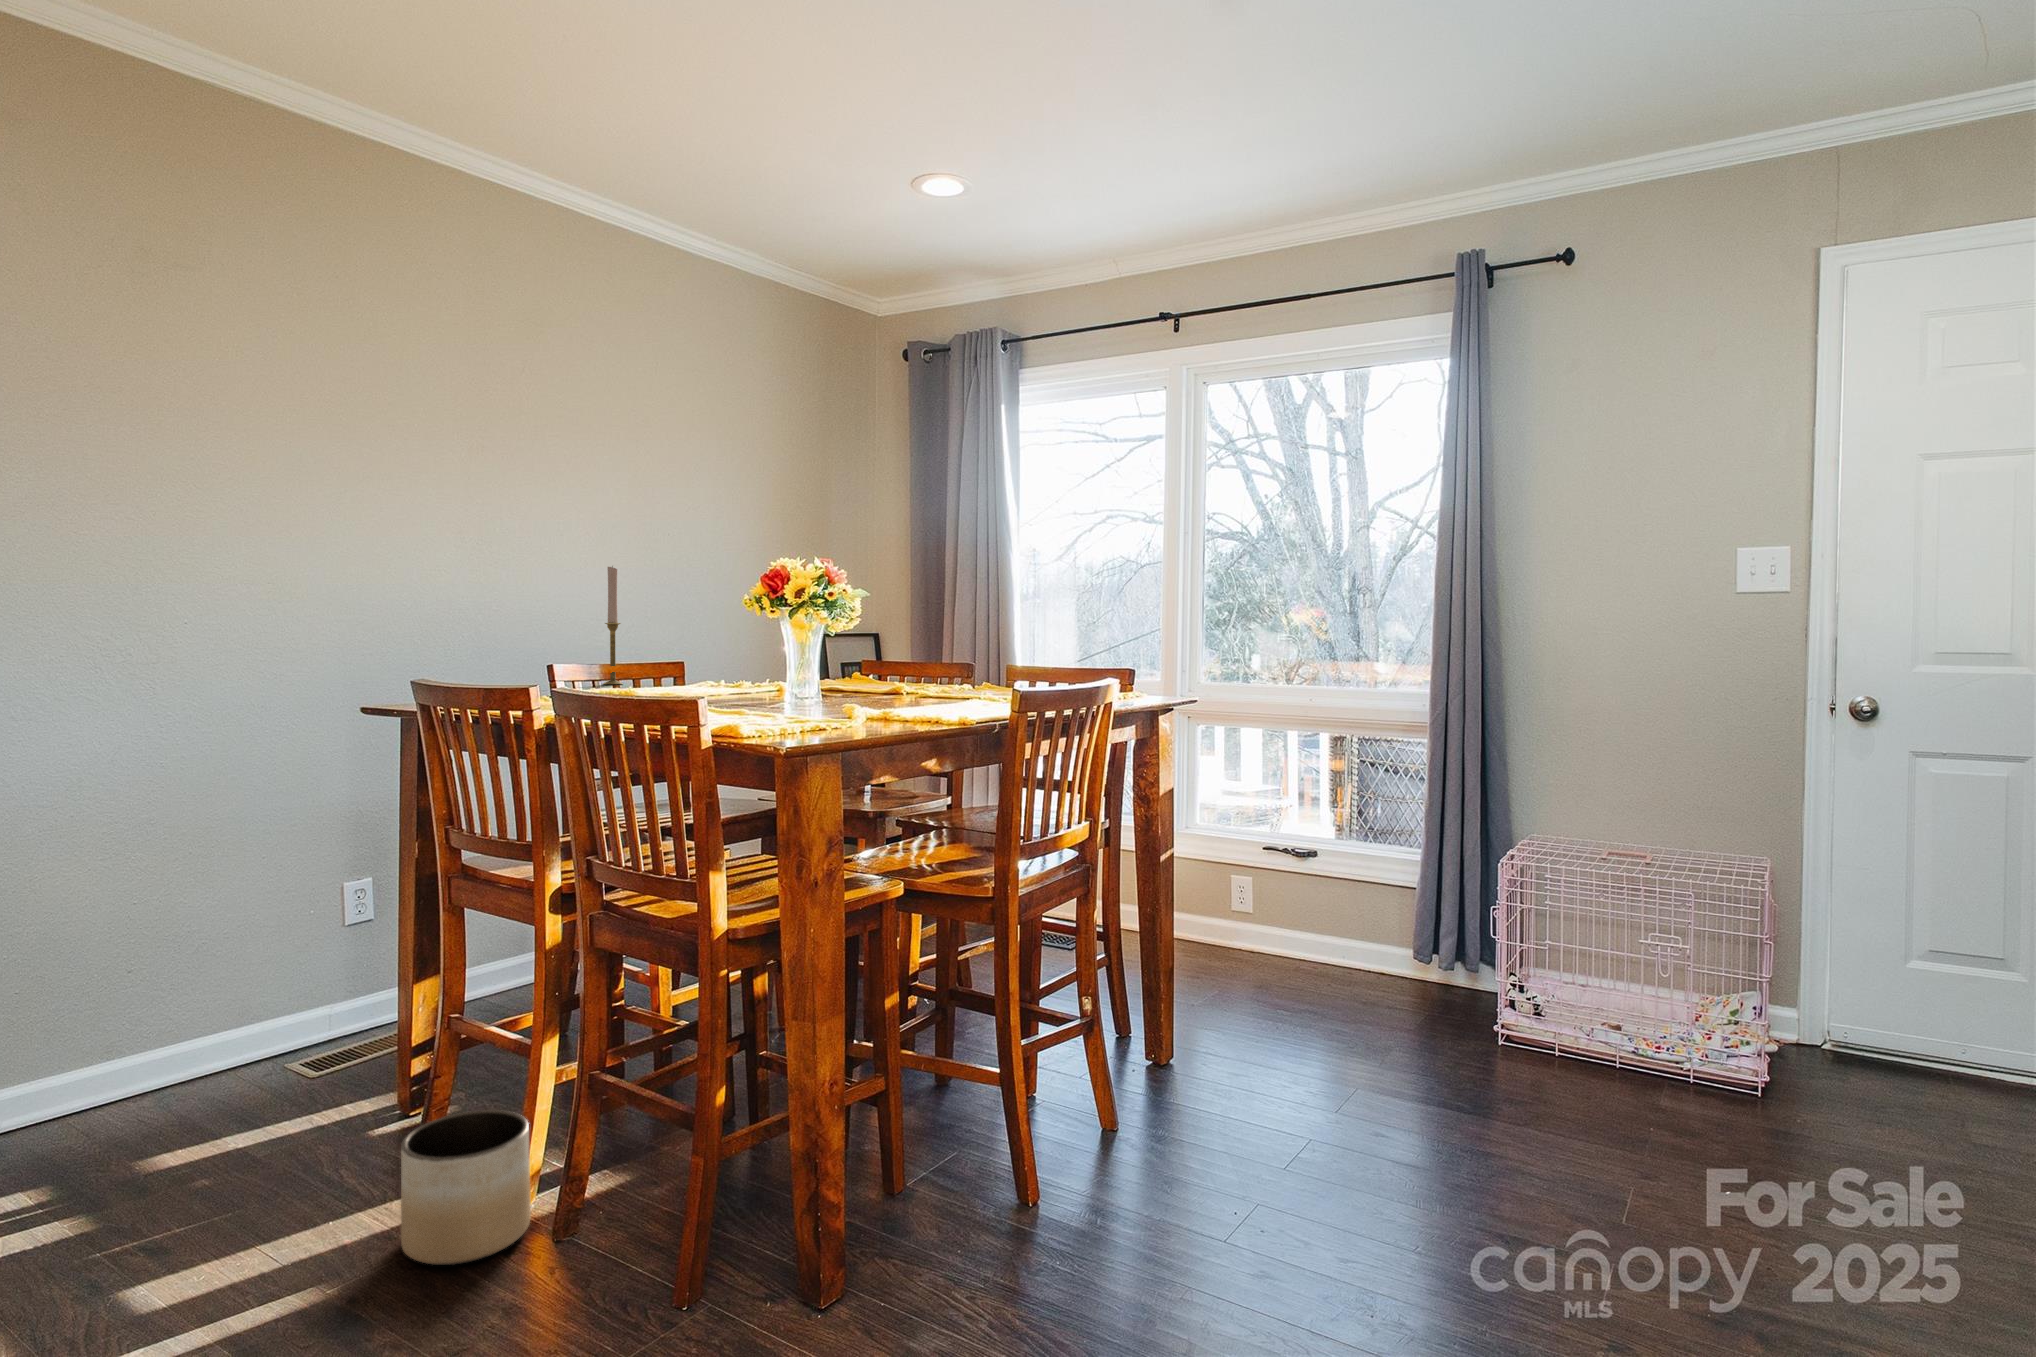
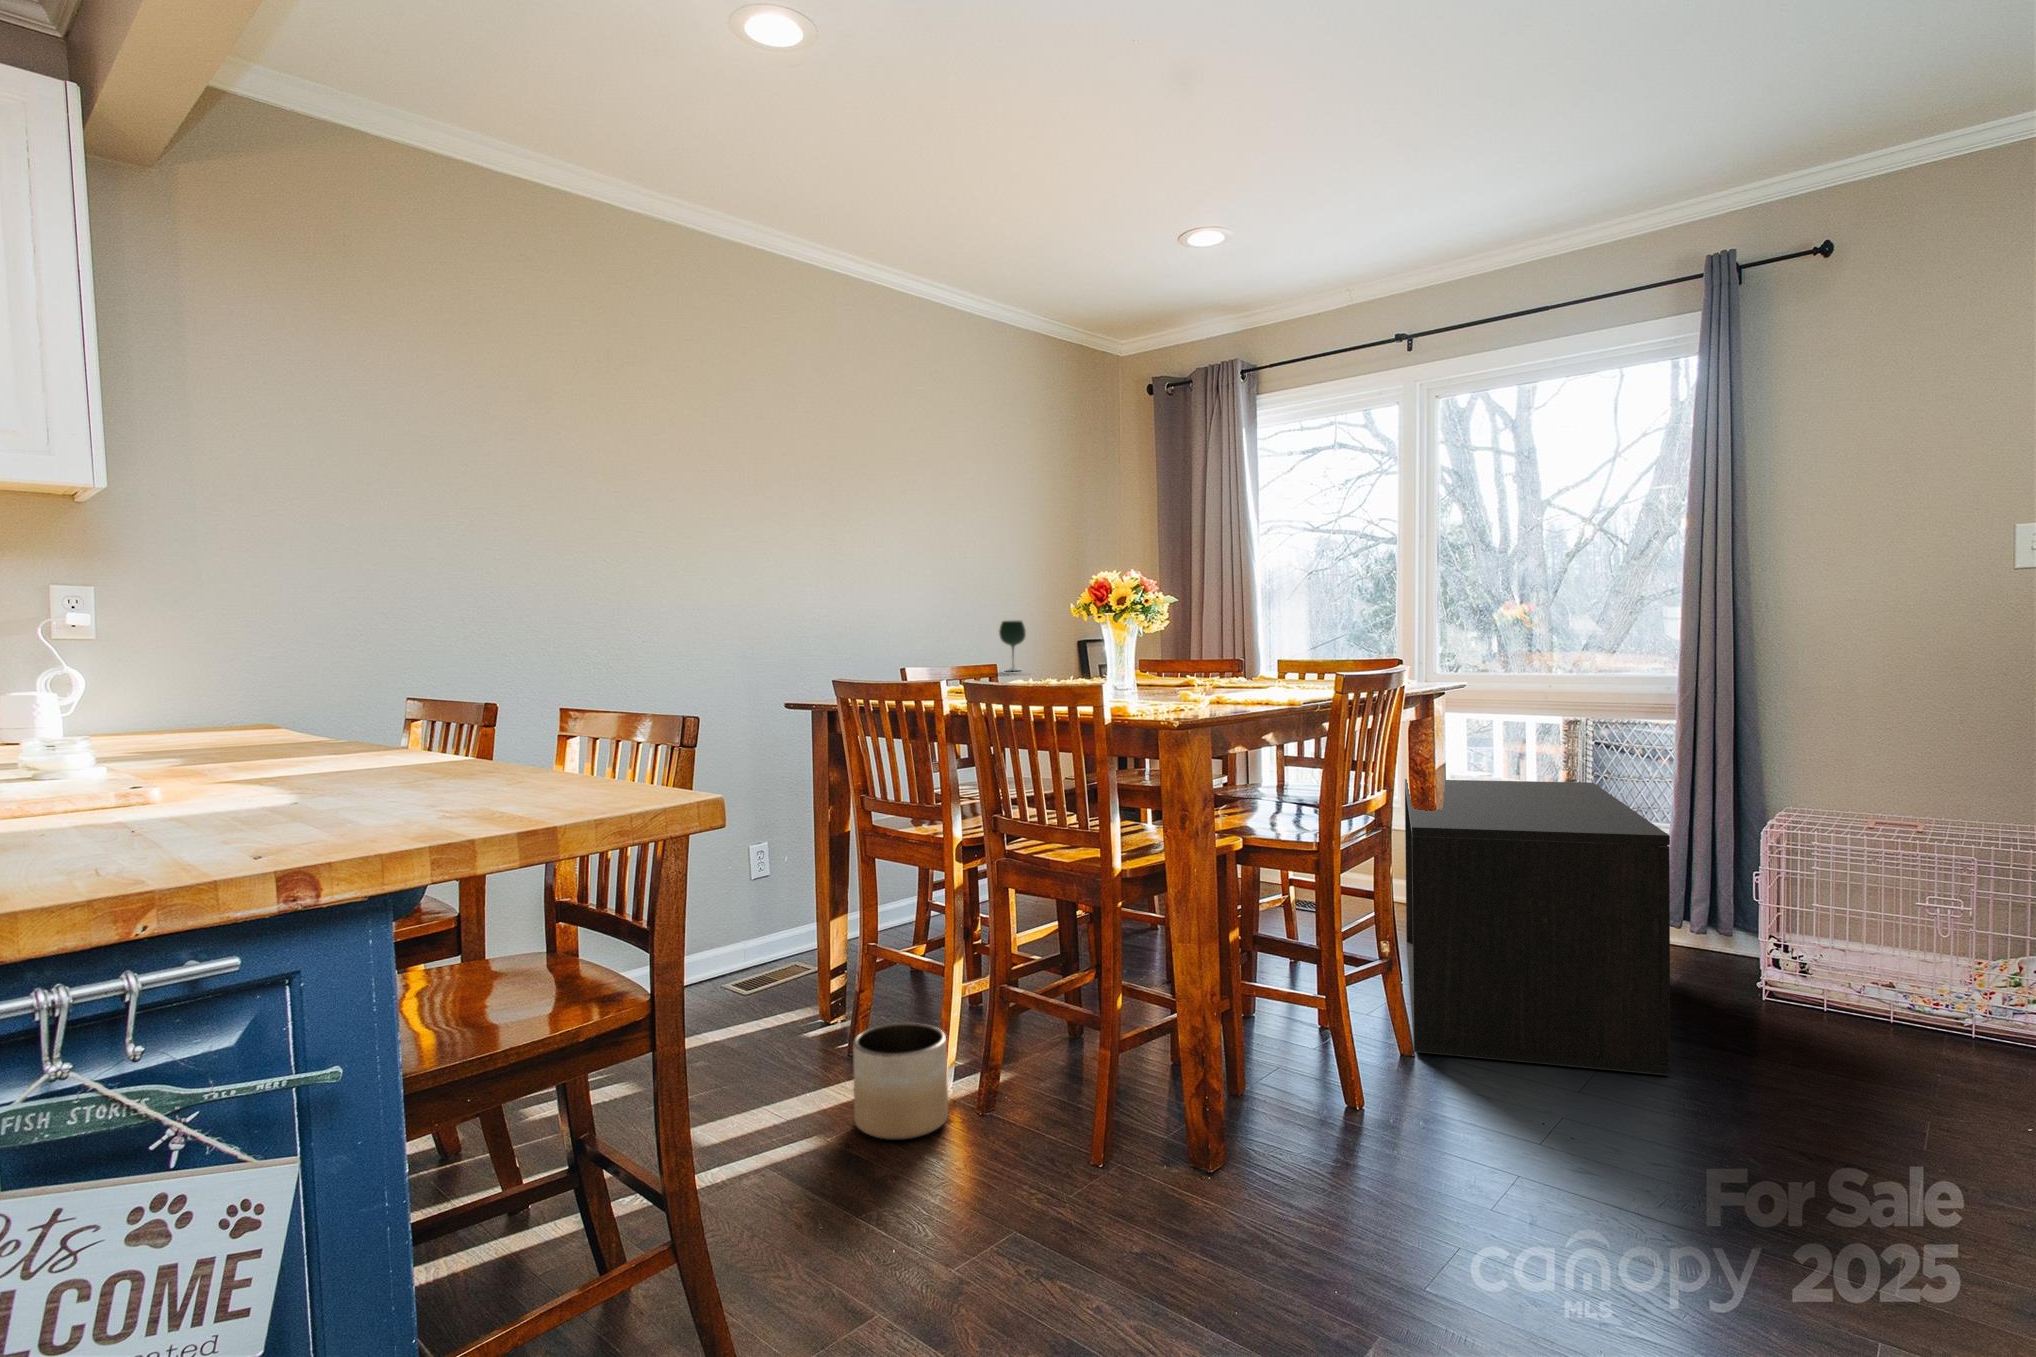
candlestick: present [603,566,623,684] -> none [928,584,945,684]
wine glass: none [723,611,755,668] -> present [999,620,1026,671]
storage cabinet: none [1117,800,1390,1141] -> present [1405,779,1671,1075]

